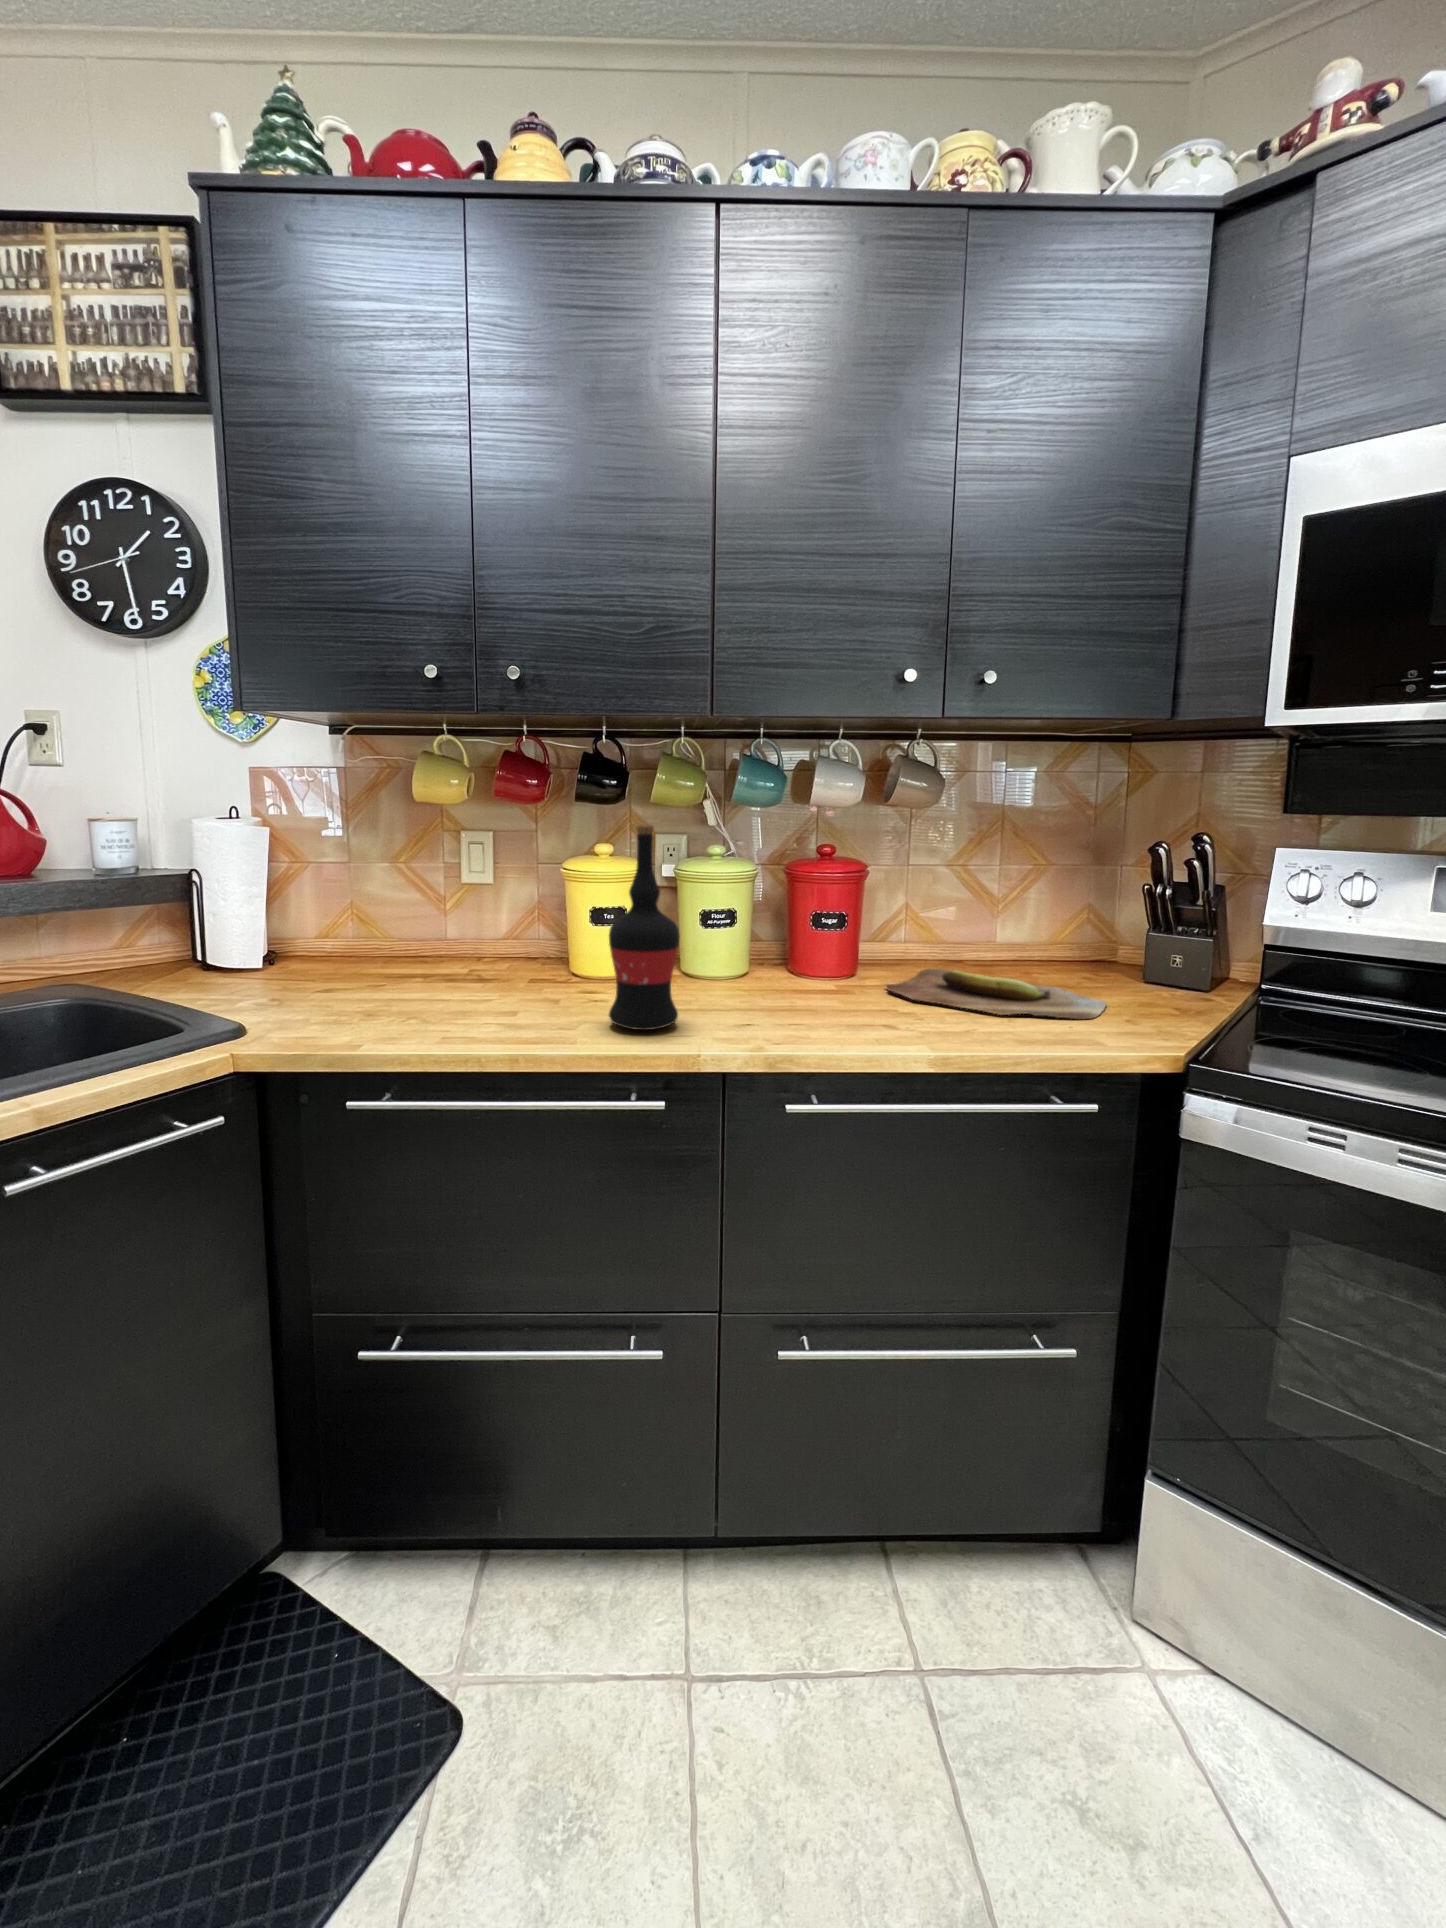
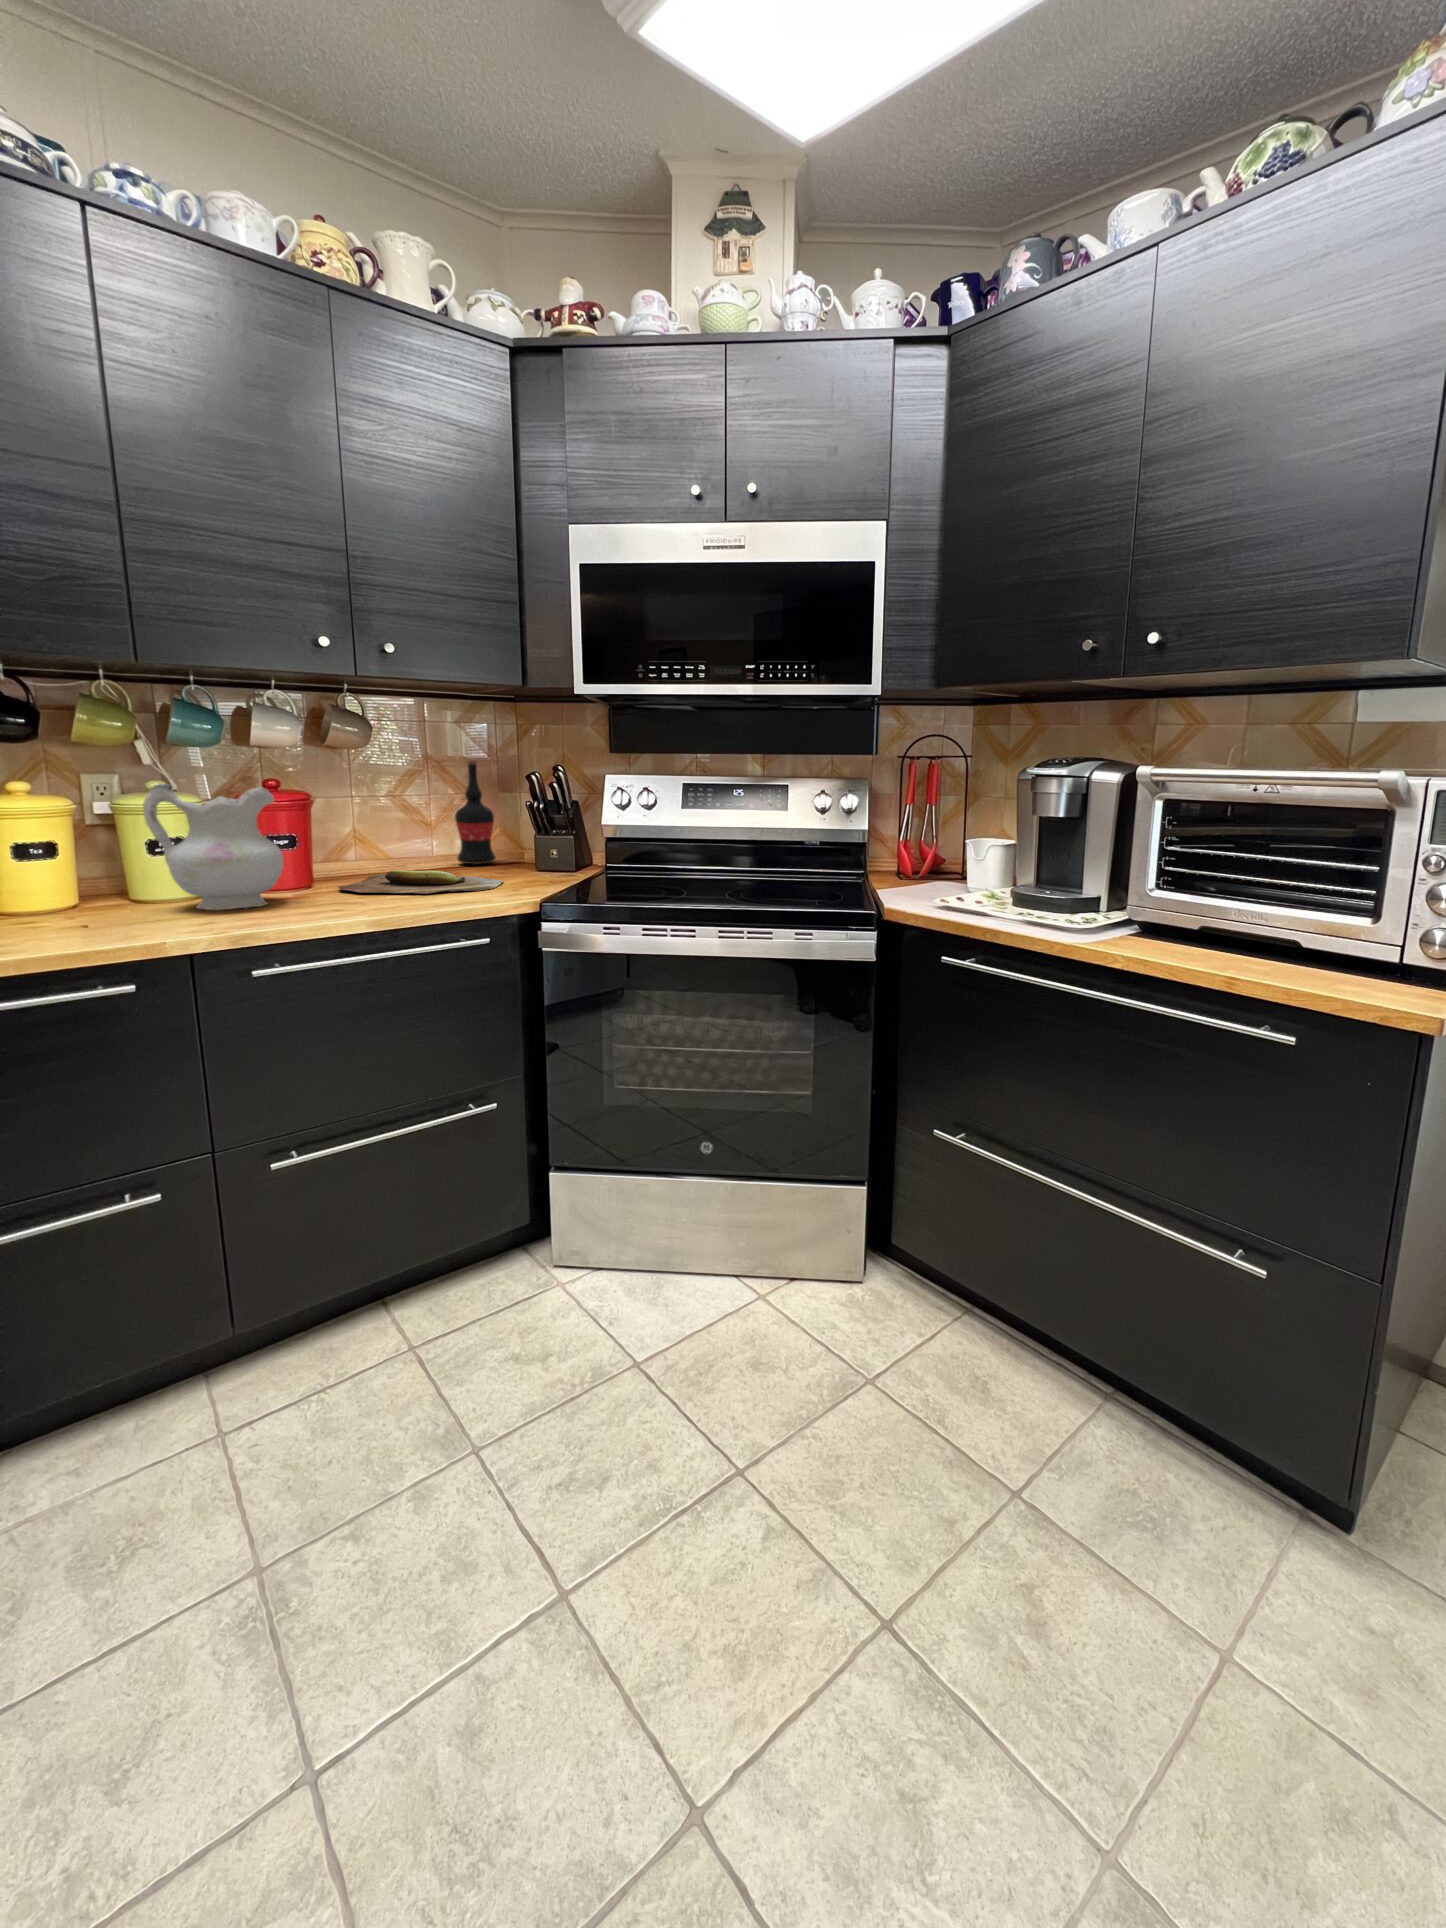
wine bottle: present [609,824,679,1030] -> present [455,759,496,864]
ceramic pitcher: none [701,852,831,1007] -> present [143,784,284,910]

